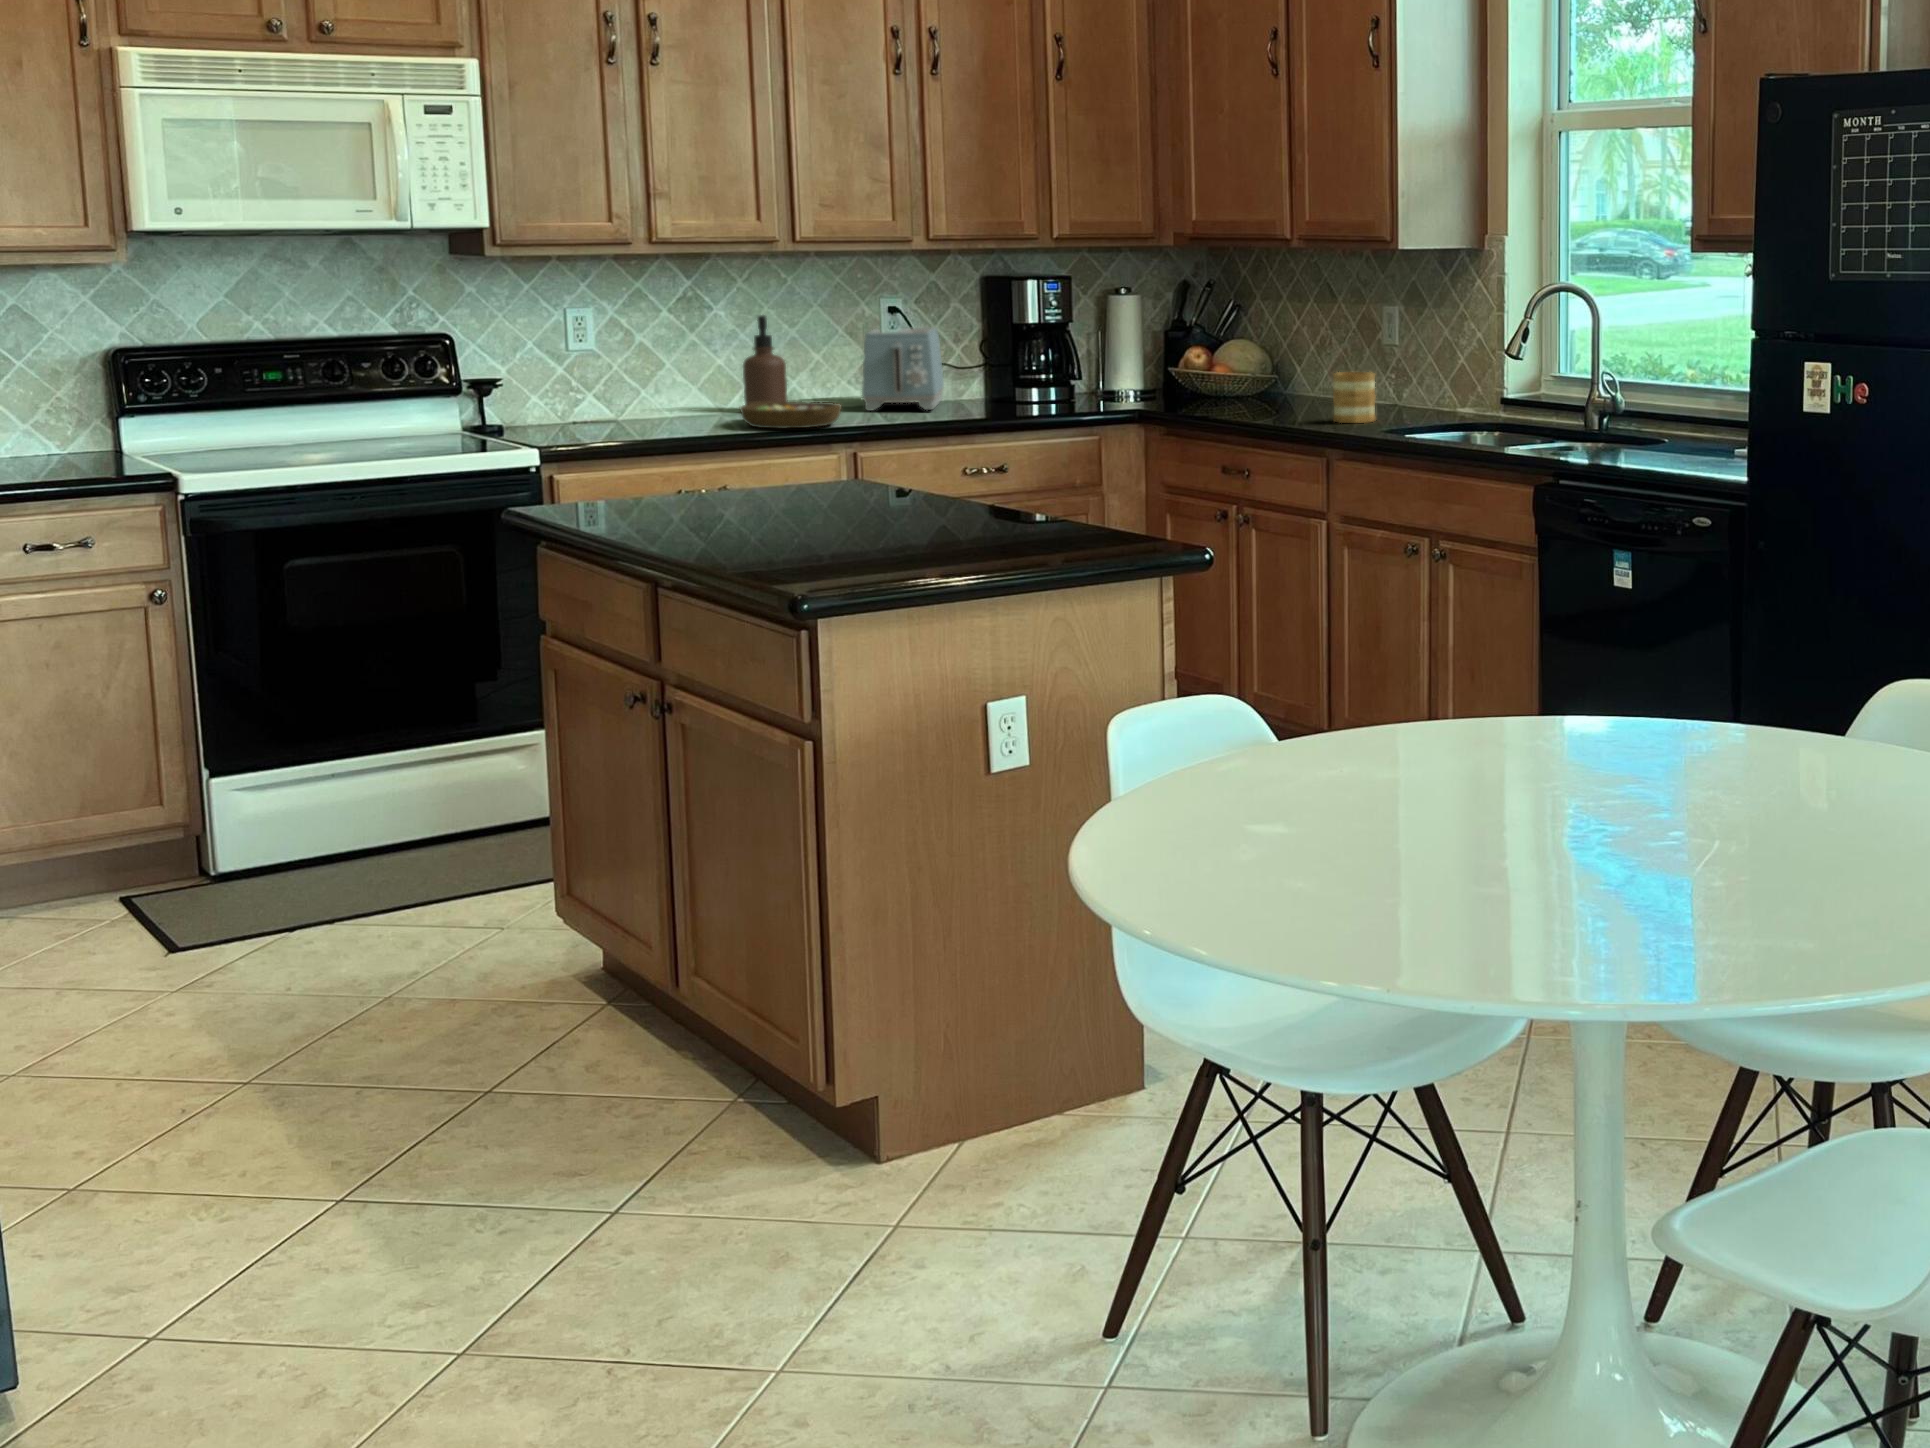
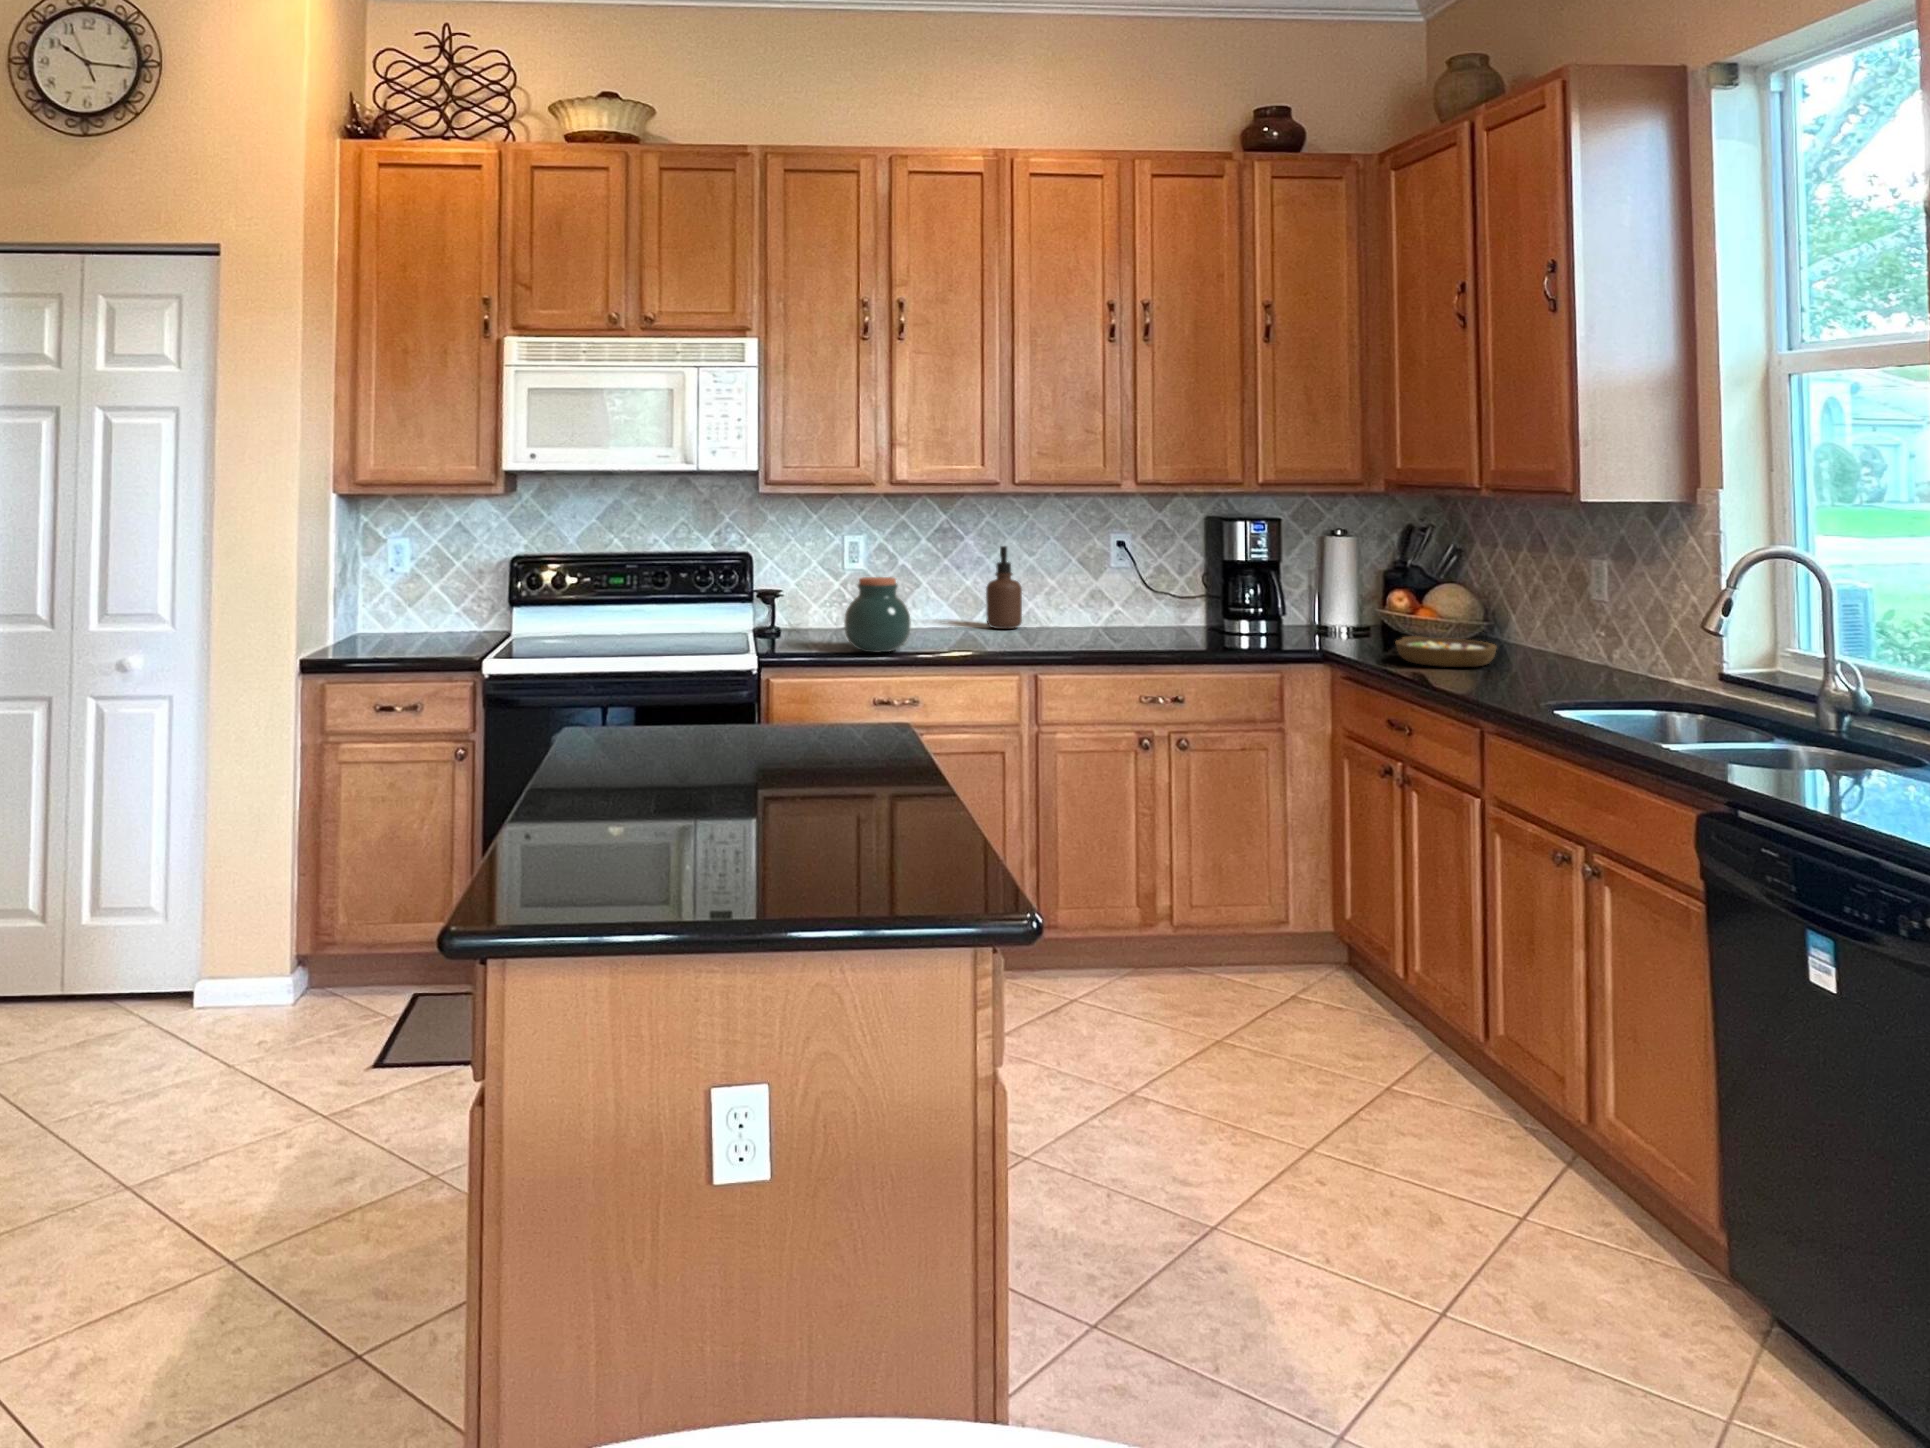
toaster: present [862,327,944,411] -> none [1082,559,1169,636]
jar: none [617,353,699,439] -> present [844,577,910,652]
mug: present [1333,372,1376,423] -> none [1511,631,1563,689]
bowl: present [740,401,842,428] -> present [1396,636,1497,667]

